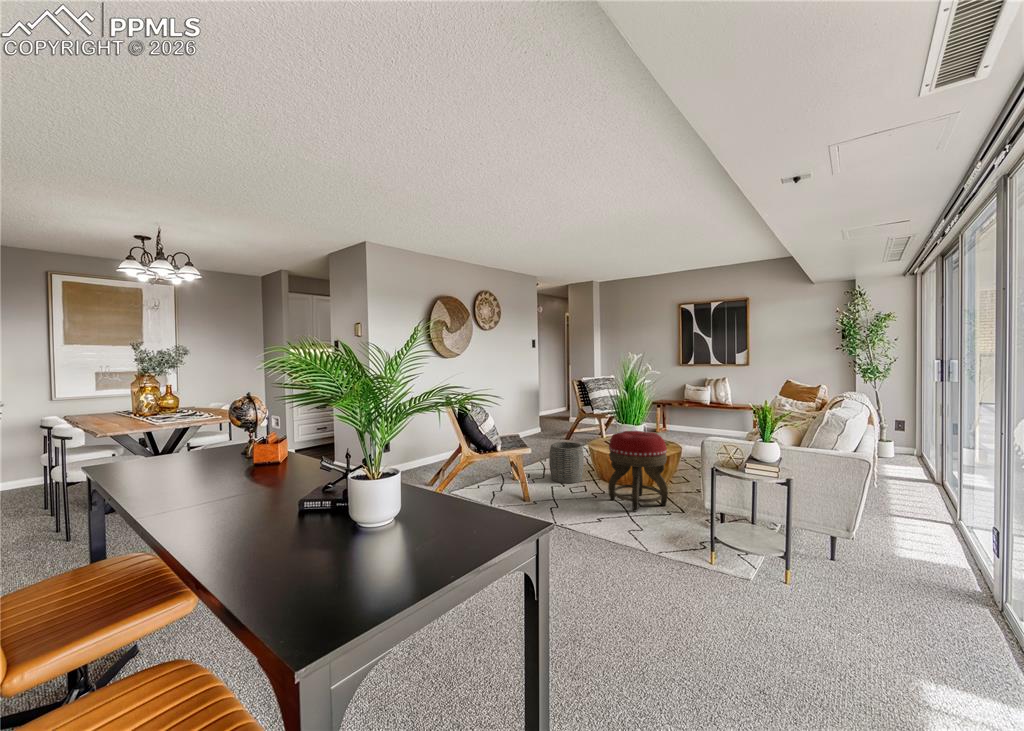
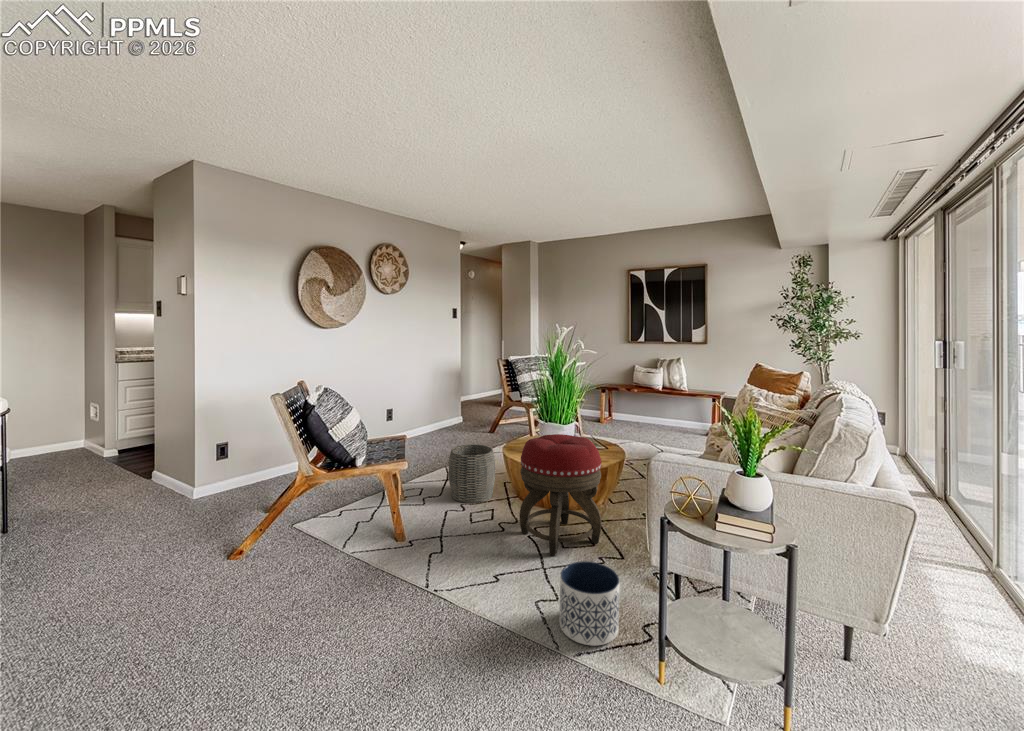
planter: none [647,504,685,550] -> present [560,561,620,646]

